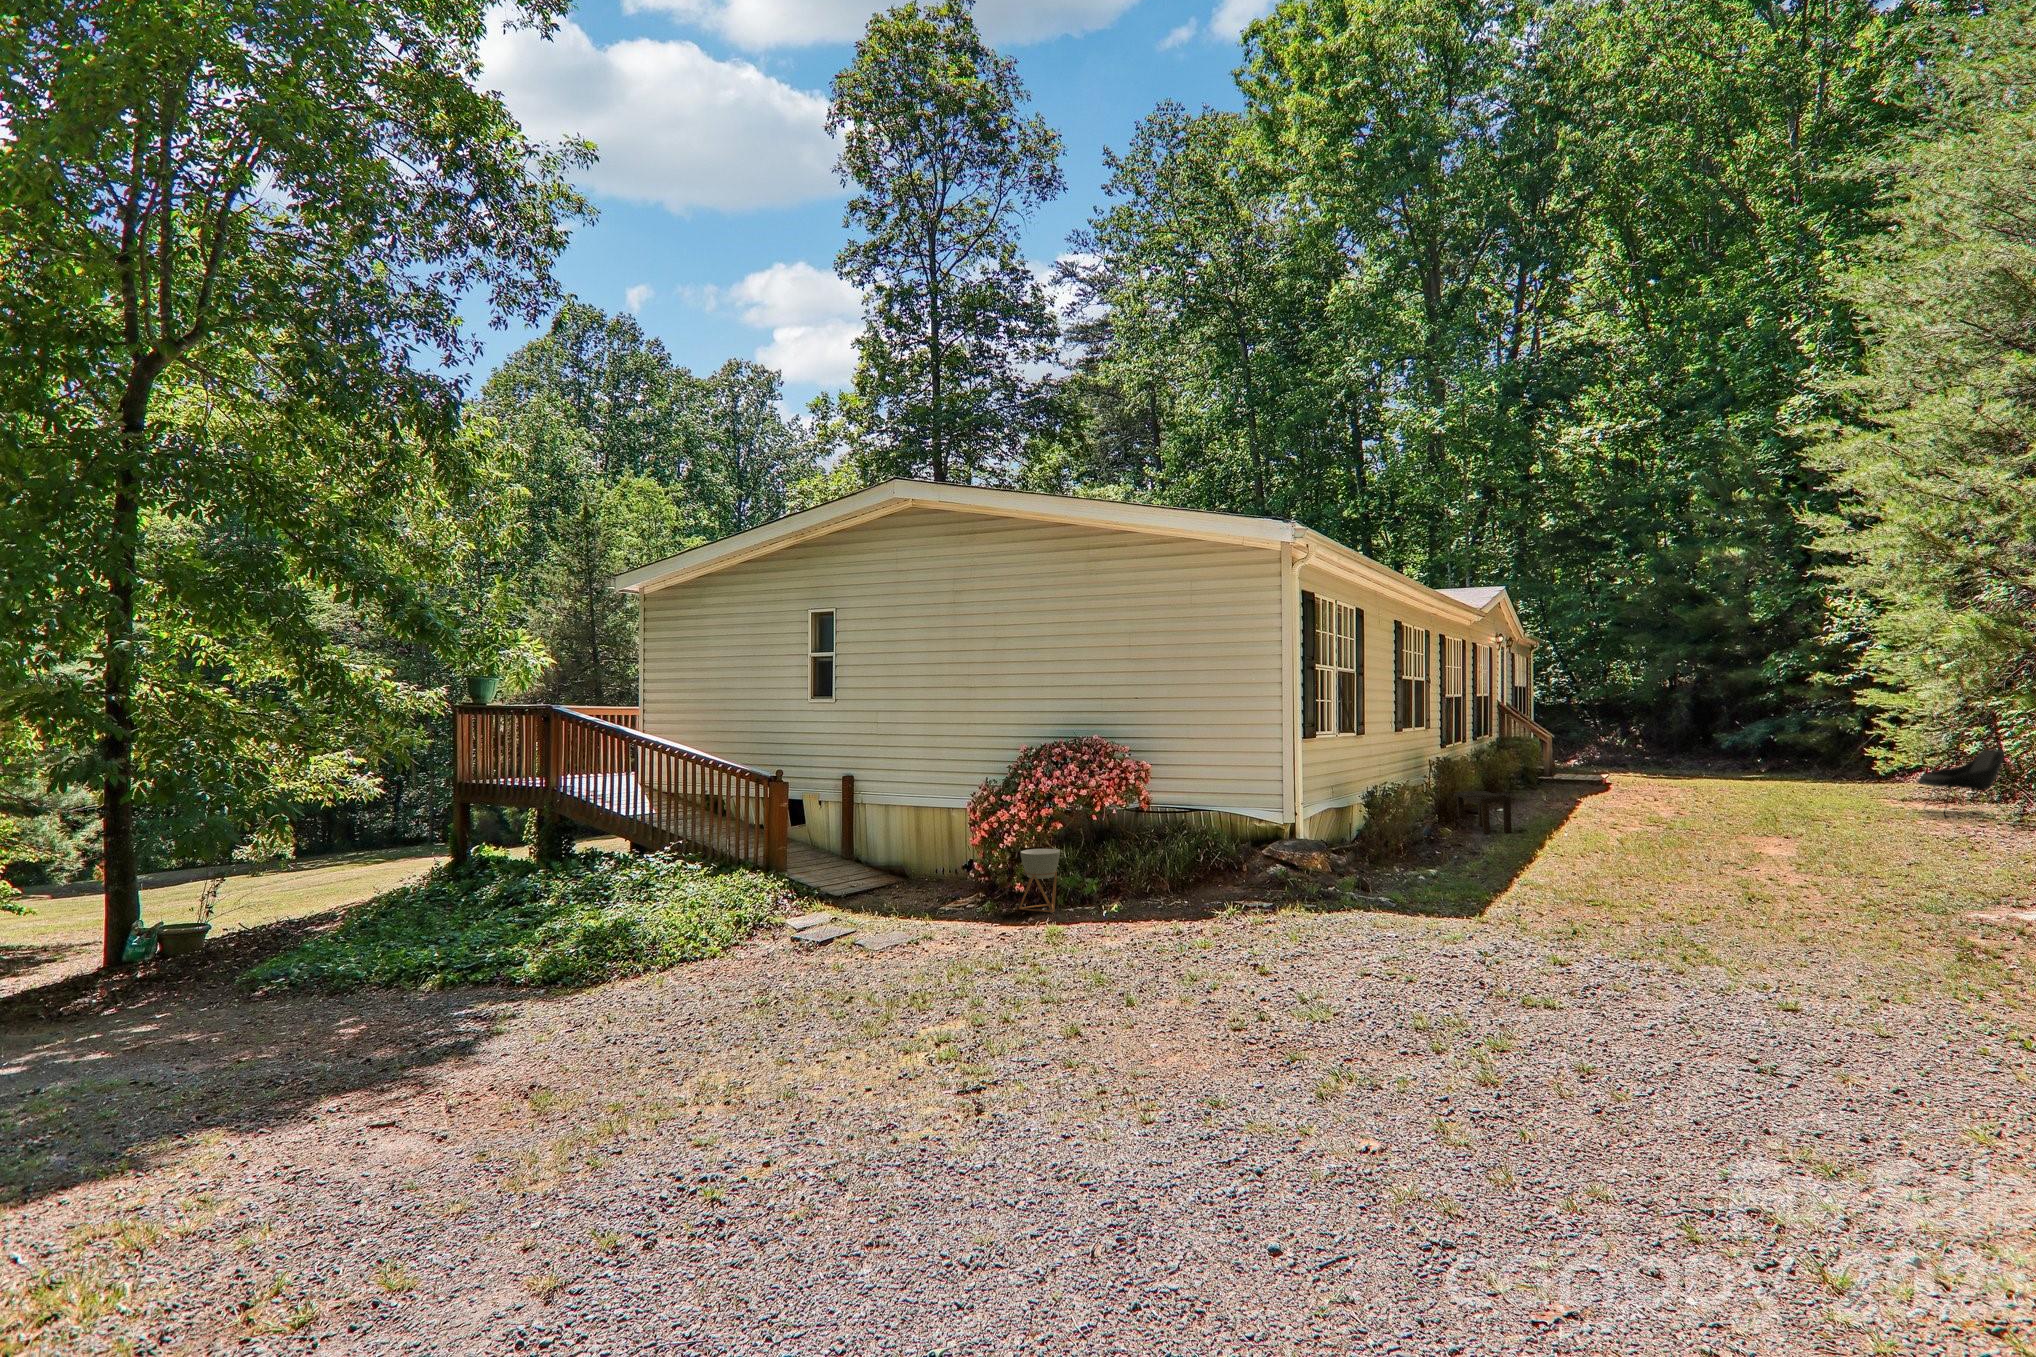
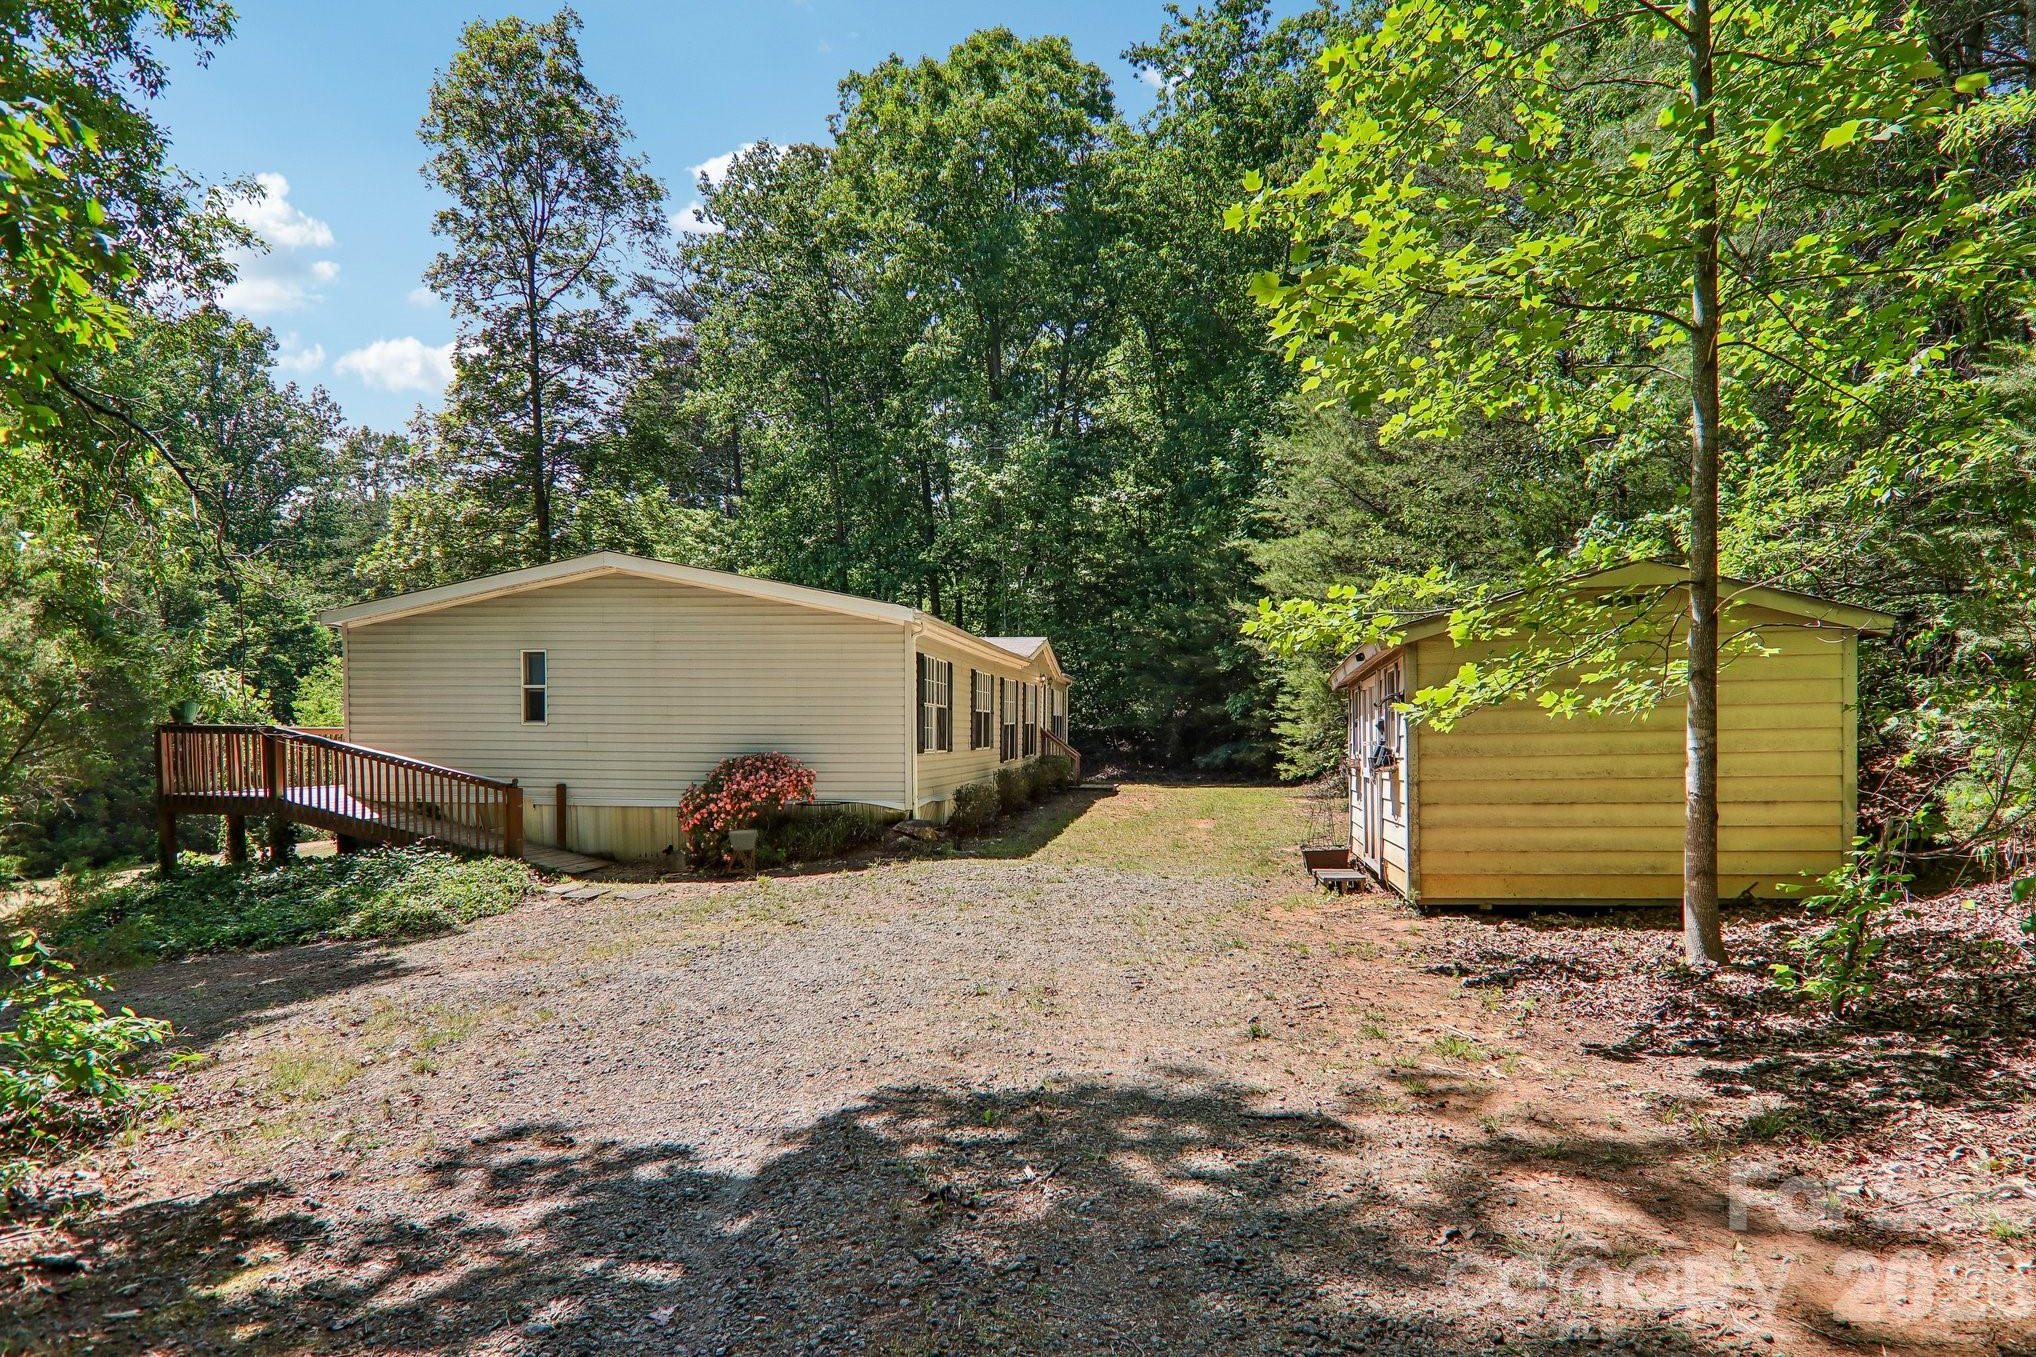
lounge chair: present [1918,749,2004,817] -> none [1284,760,1326,804]
bench: present [1456,791,1512,834] -> none [1011,792,1047,821]
watering can: none [925,870,979,902] -> present [656,850,688,873]

